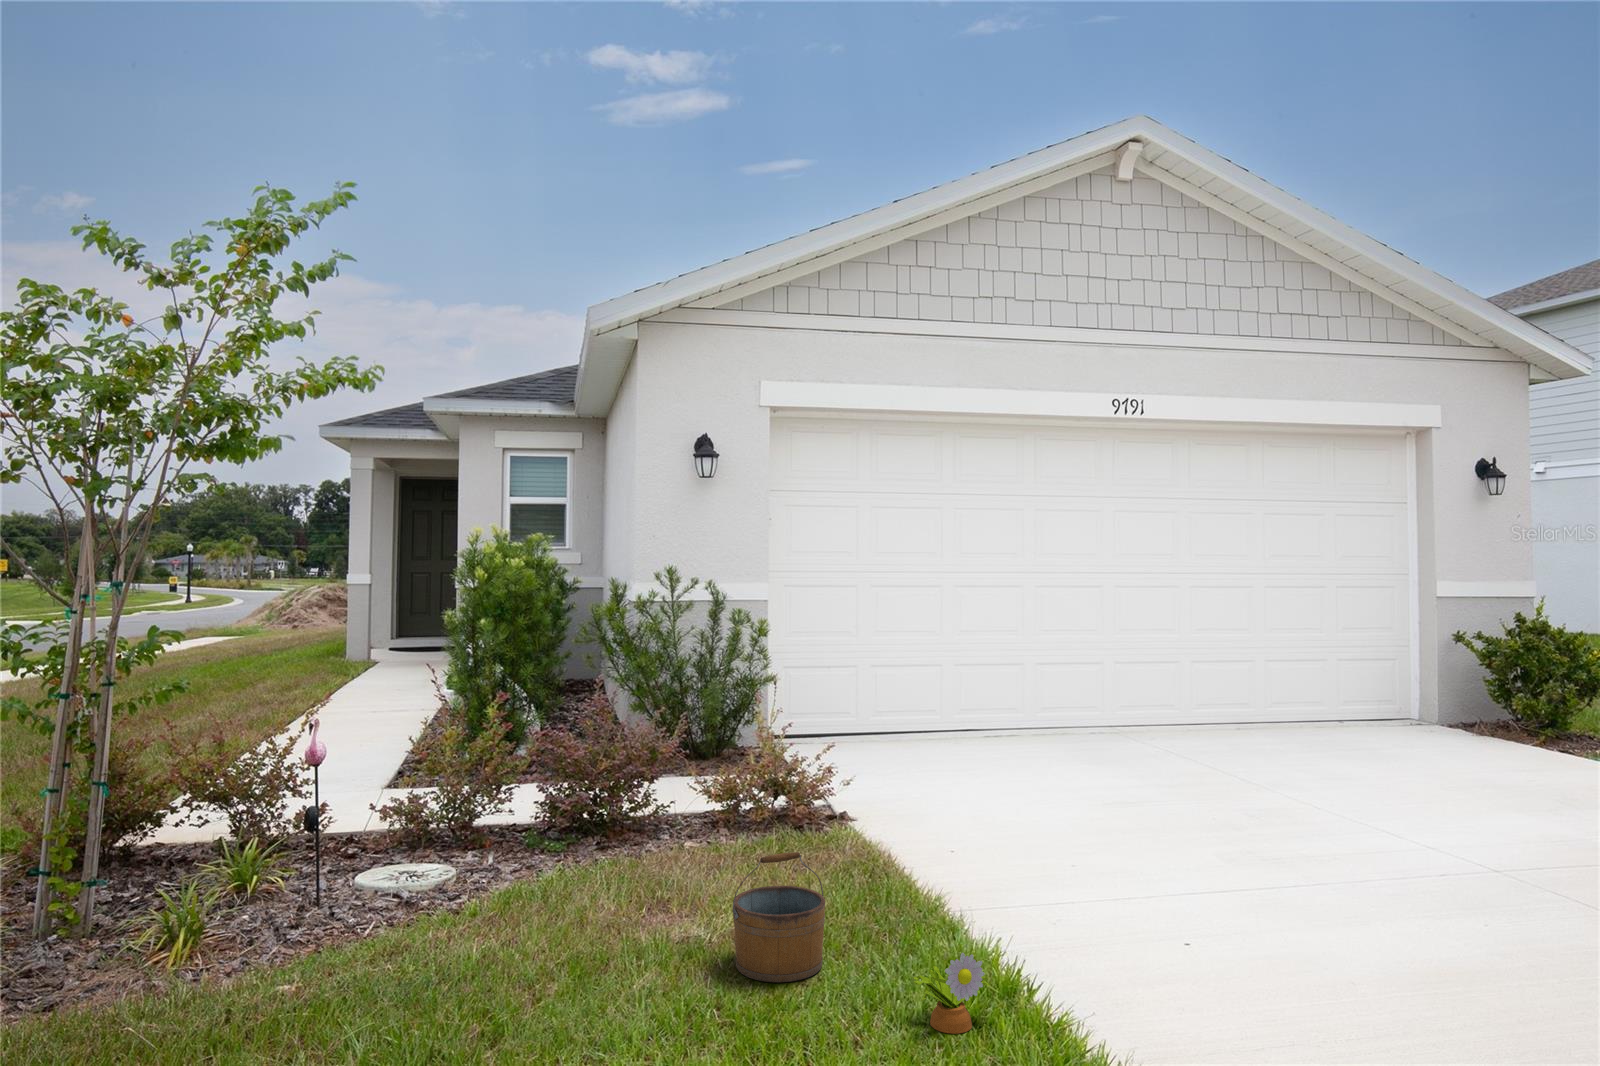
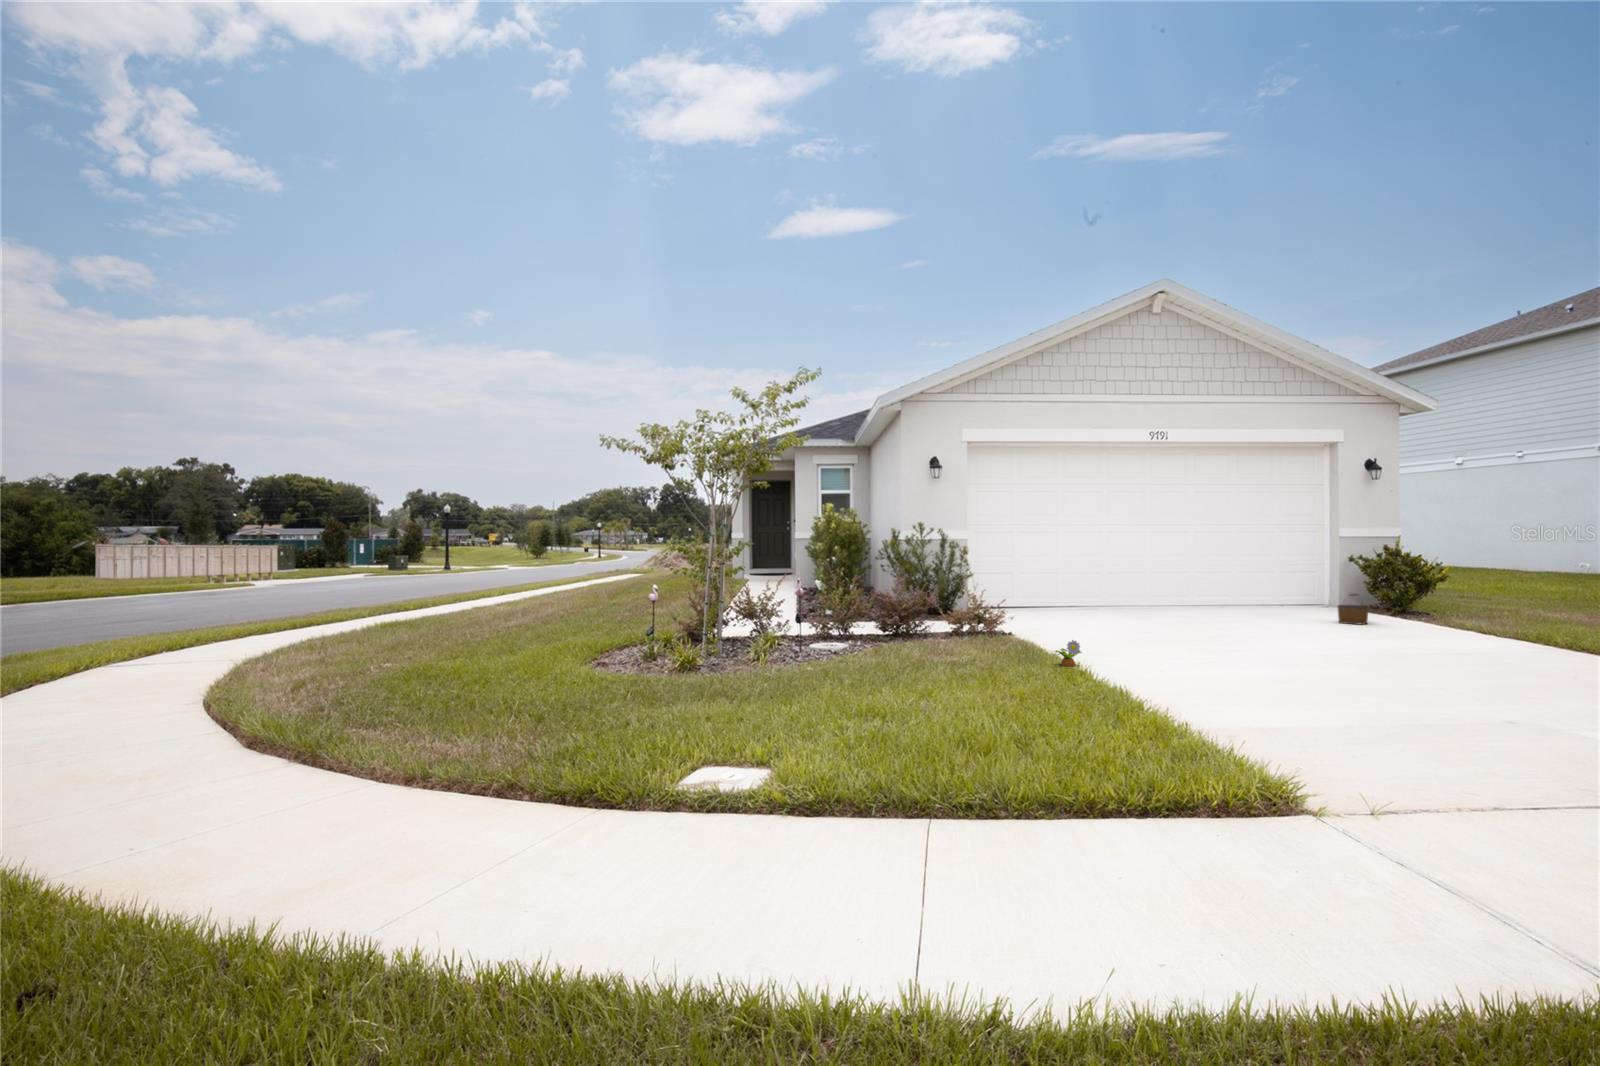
bucket: present [733,852,825,983] -> present [1338,594,1368,624]

